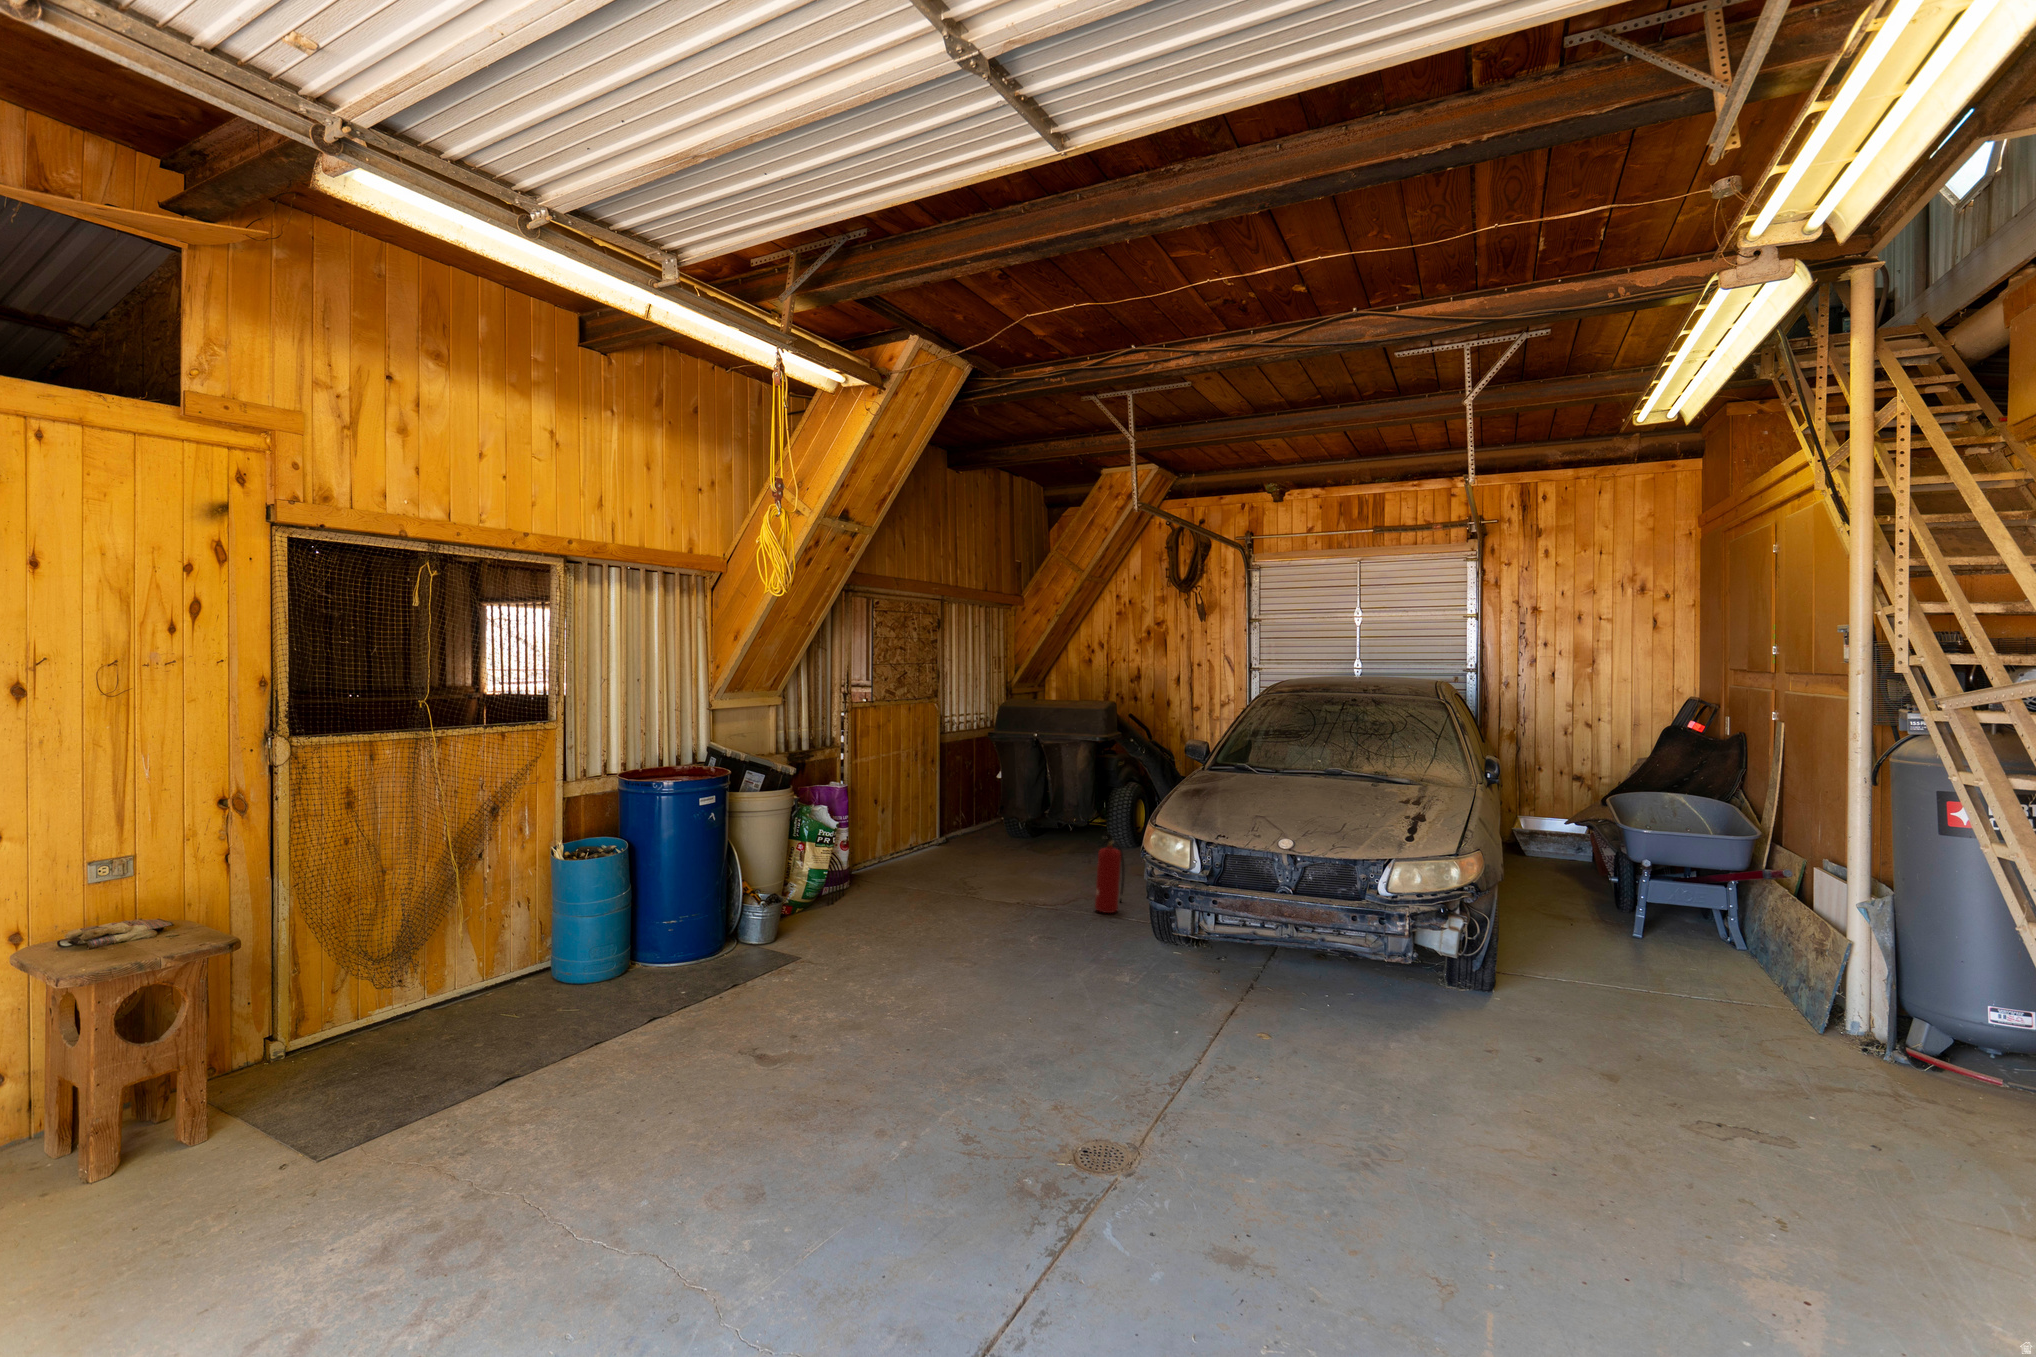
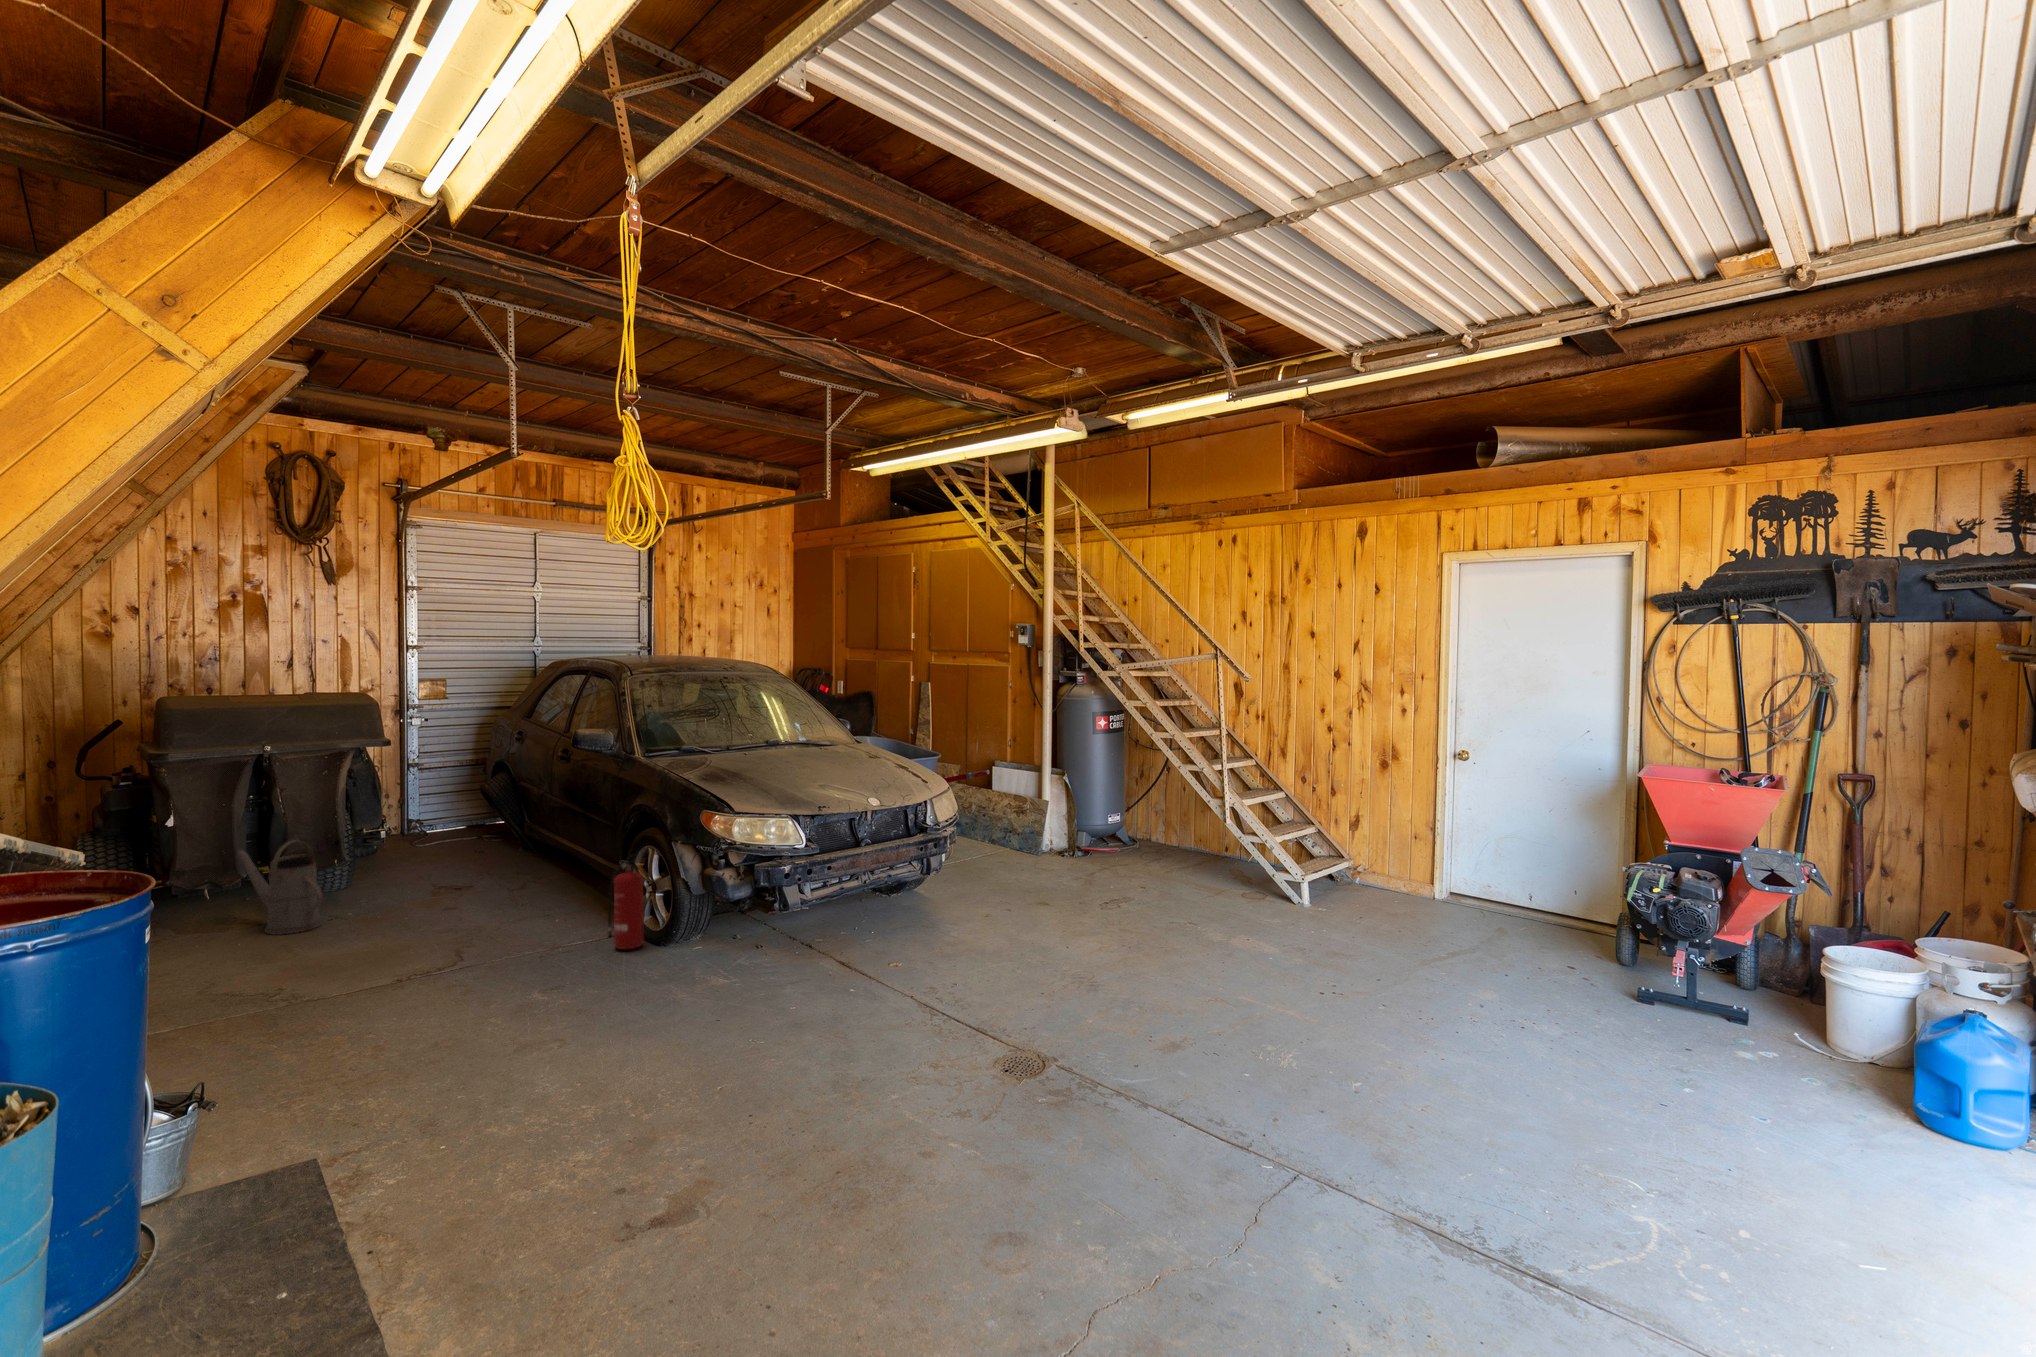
watering can: none [1027,790,1057,850] -> present [238,840,323,935]

